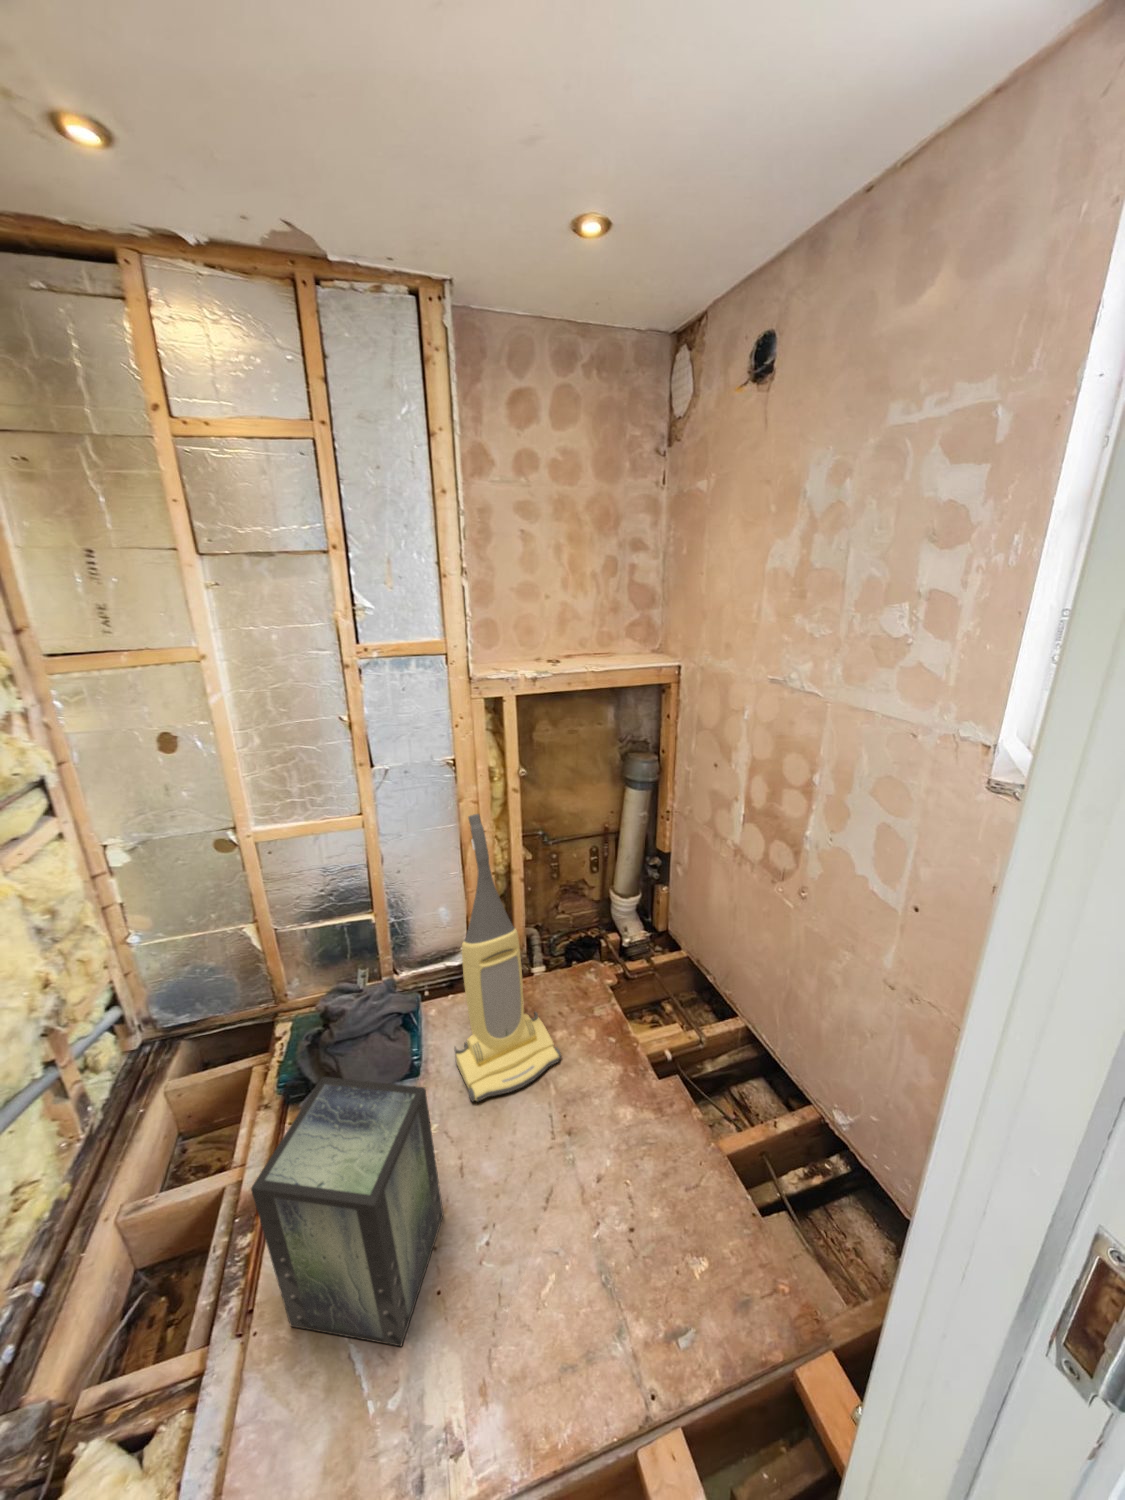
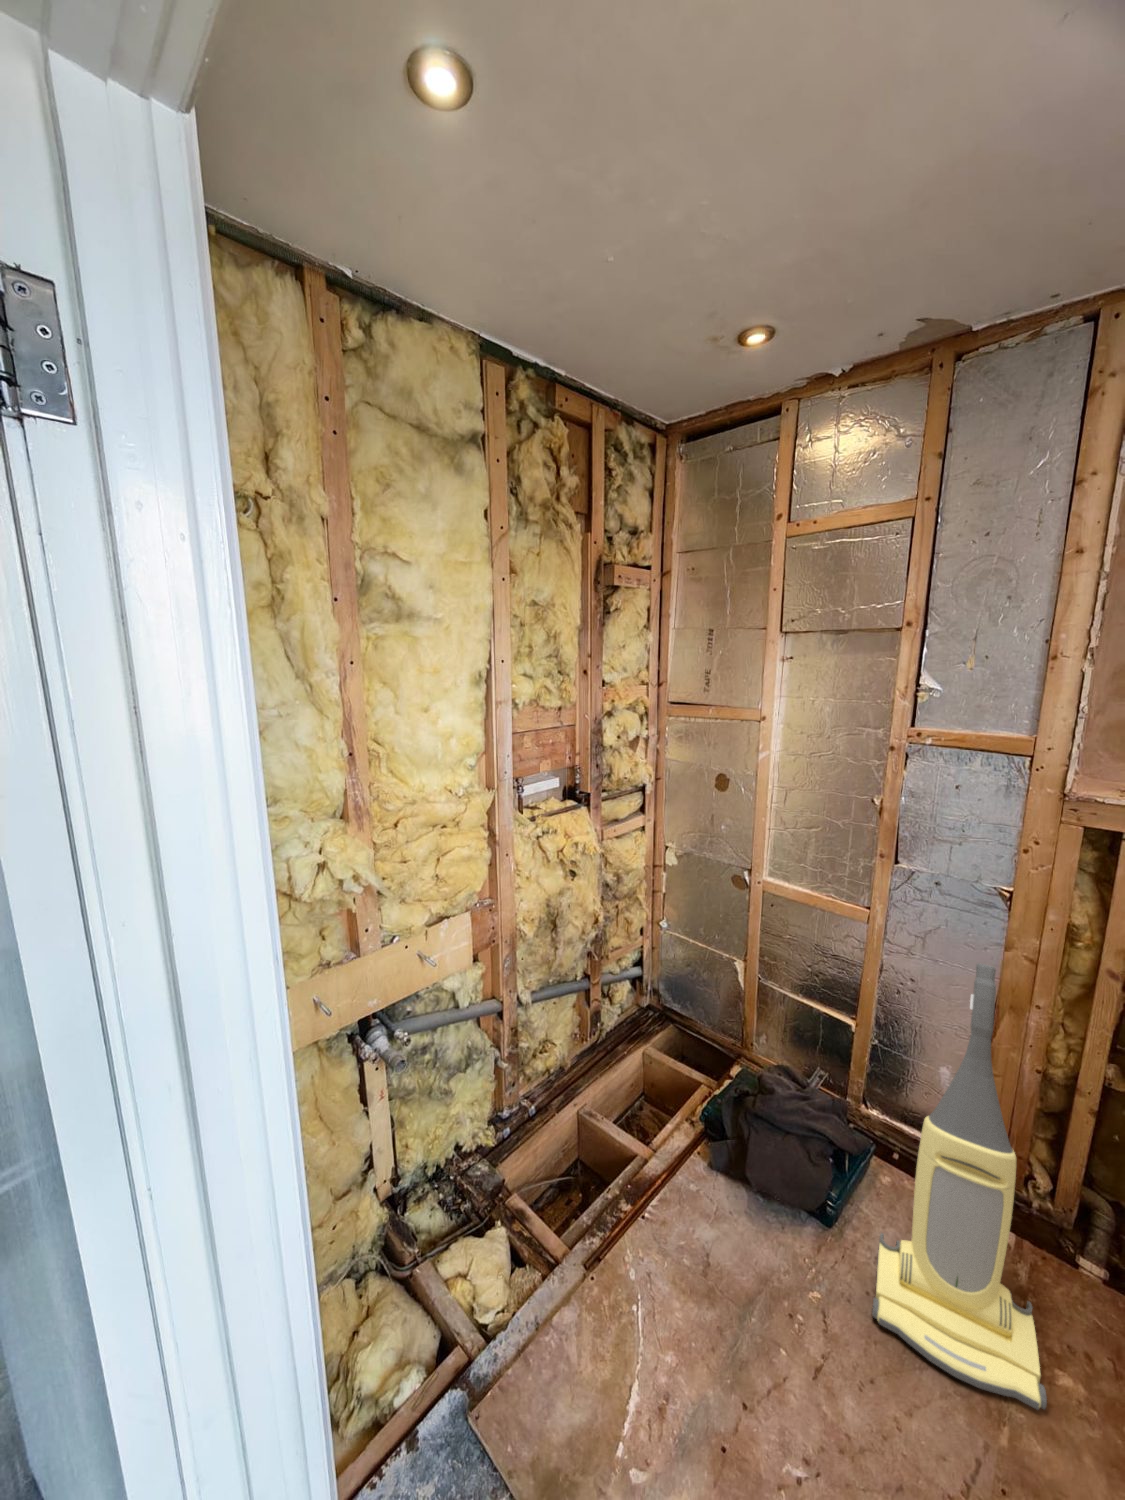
storage box: present [251,1077,443,1346] -> none [611,1124,782,1453]

